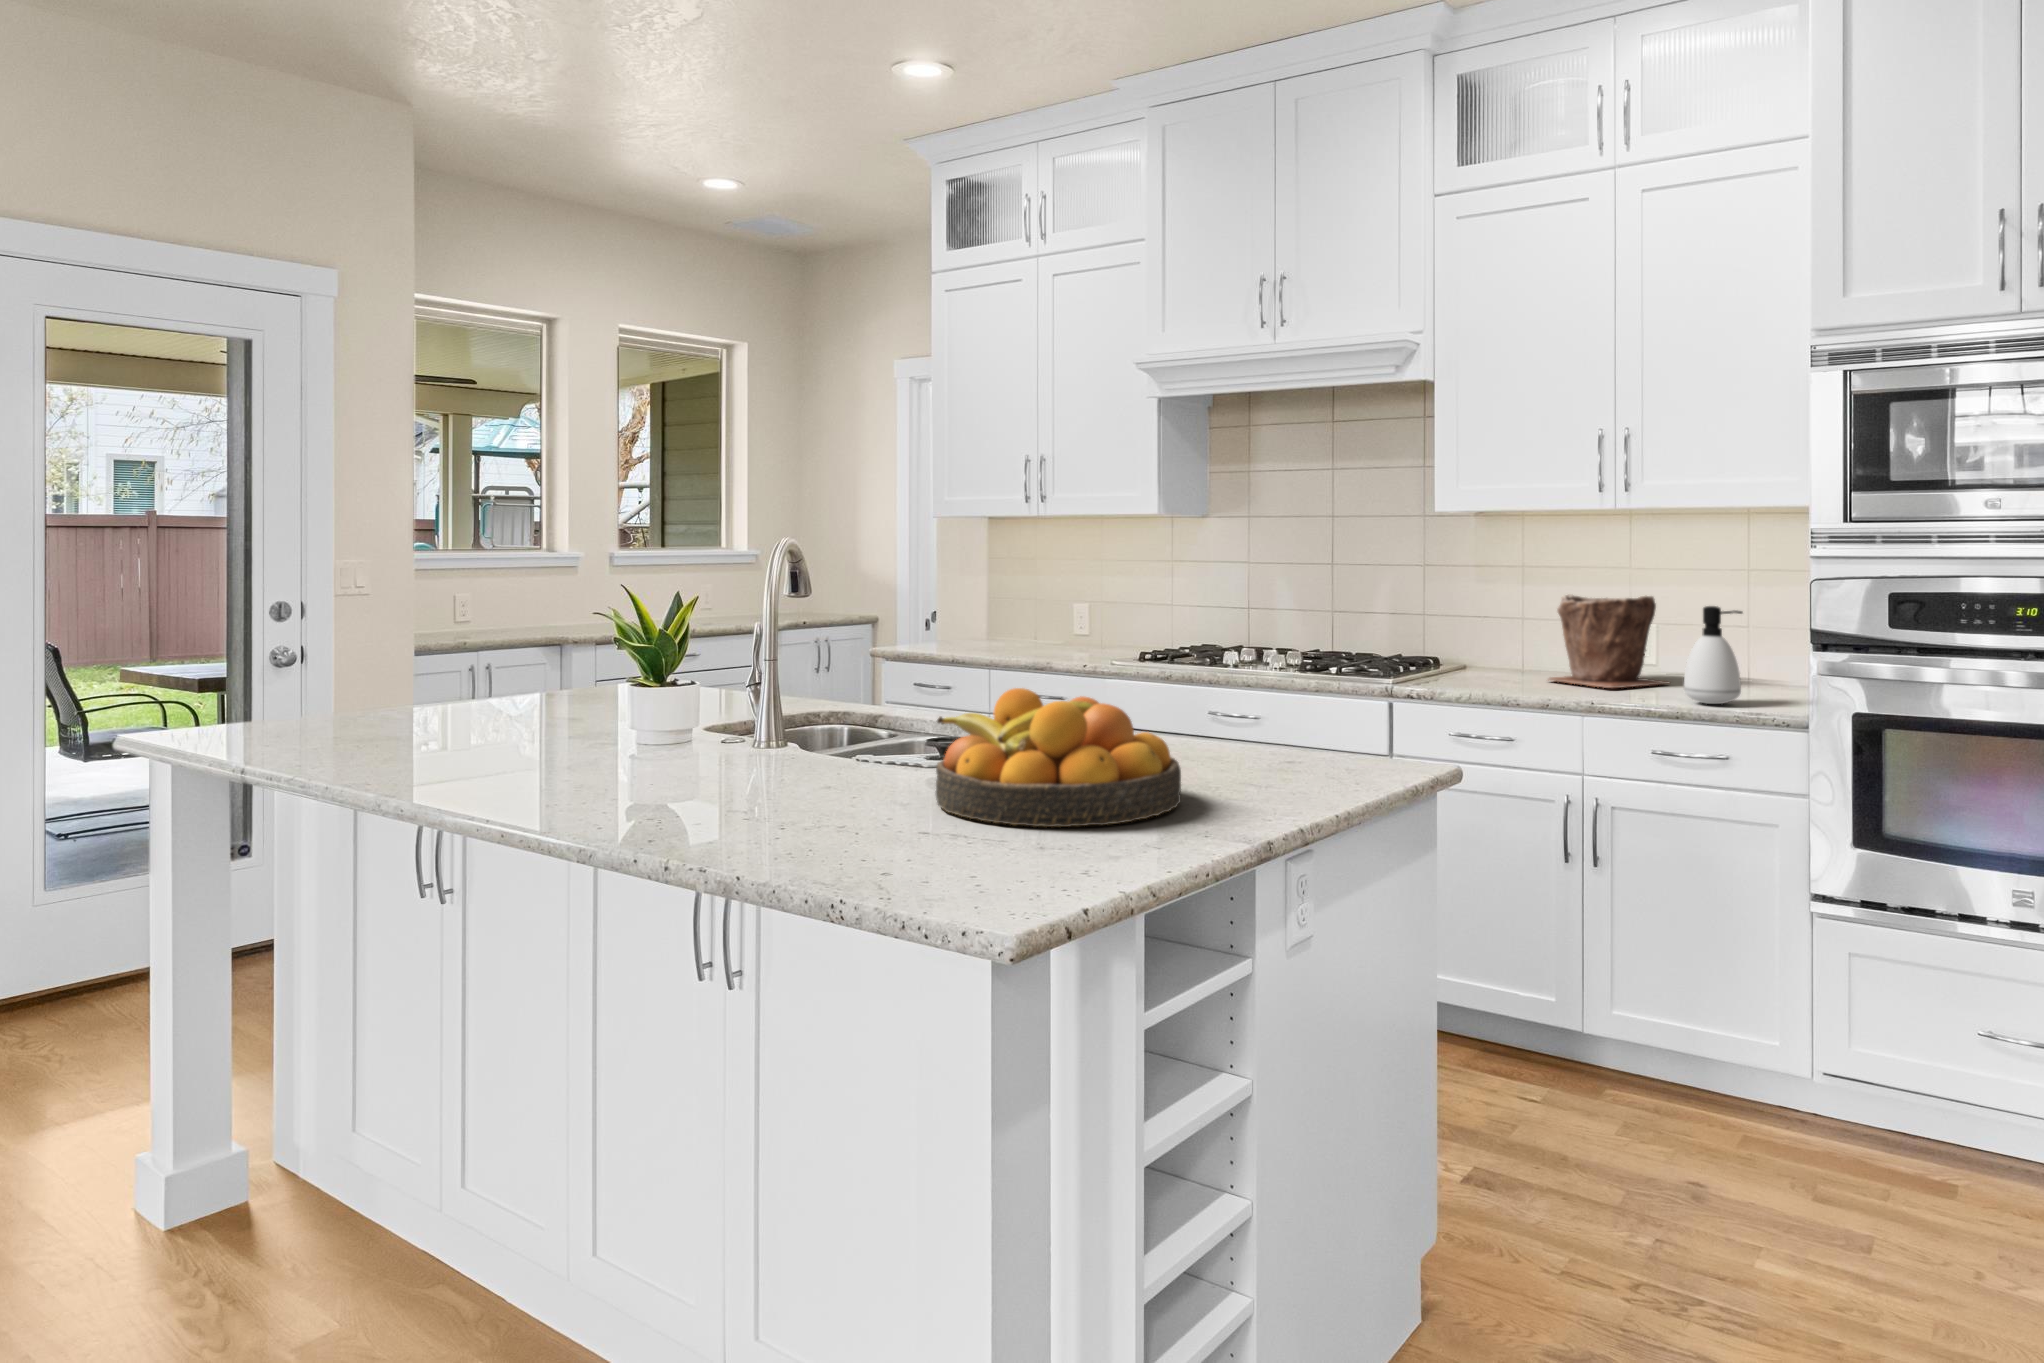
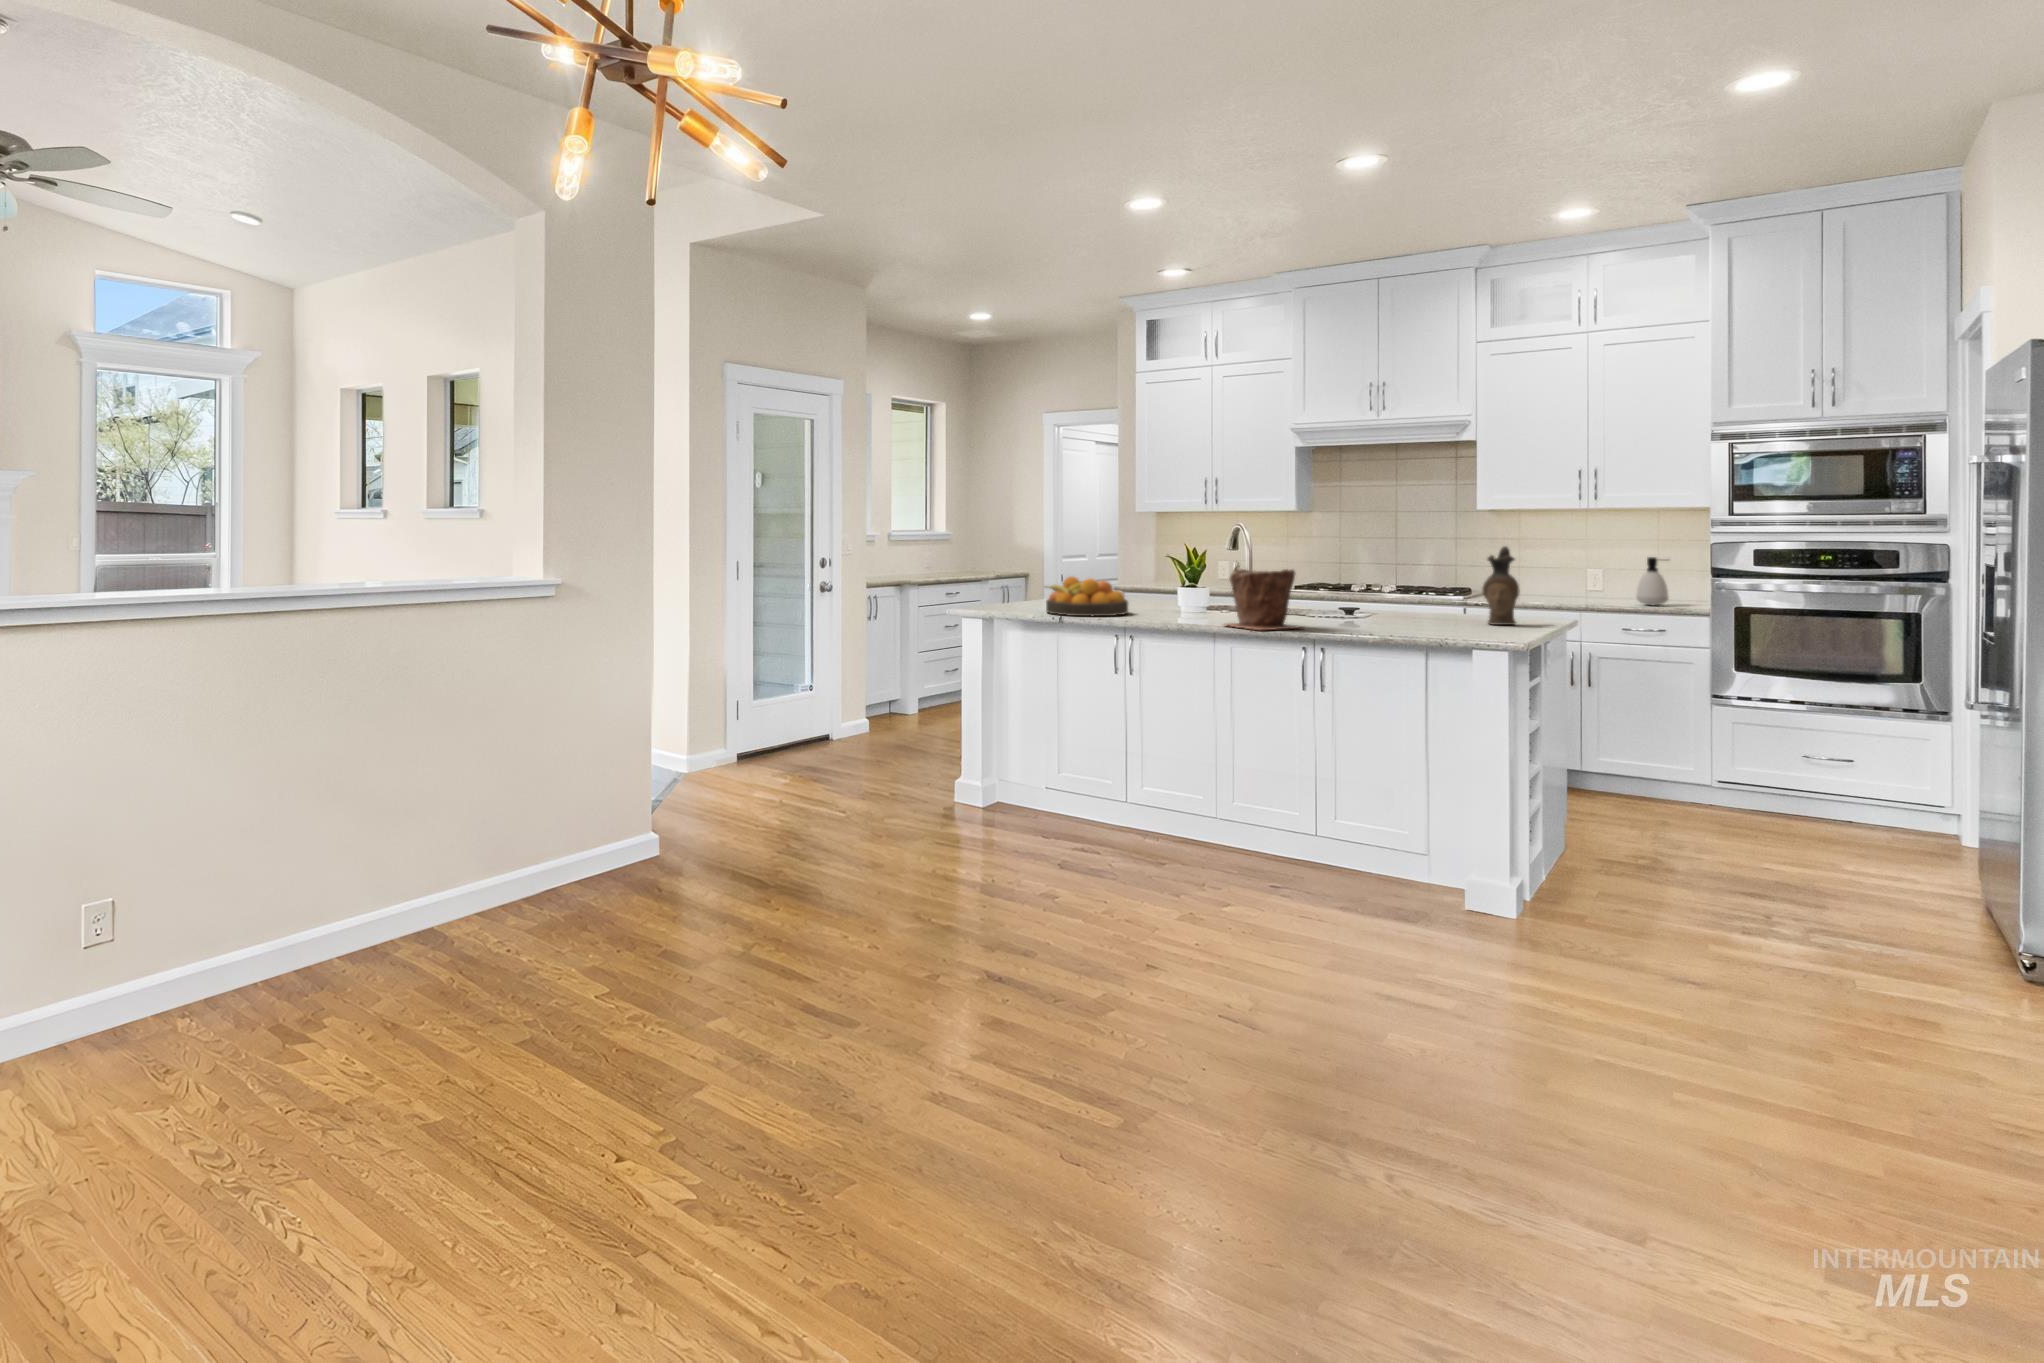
ceramic pitcher: none [1271,587,1353,786] -> present [1482,546,1519,625]
plant pot: present [1548,594,1669,688] -> present [1226,568,1302,630]
fruit bowl: present [936,688,1181,827] -> present [1046,577,1128,616]

